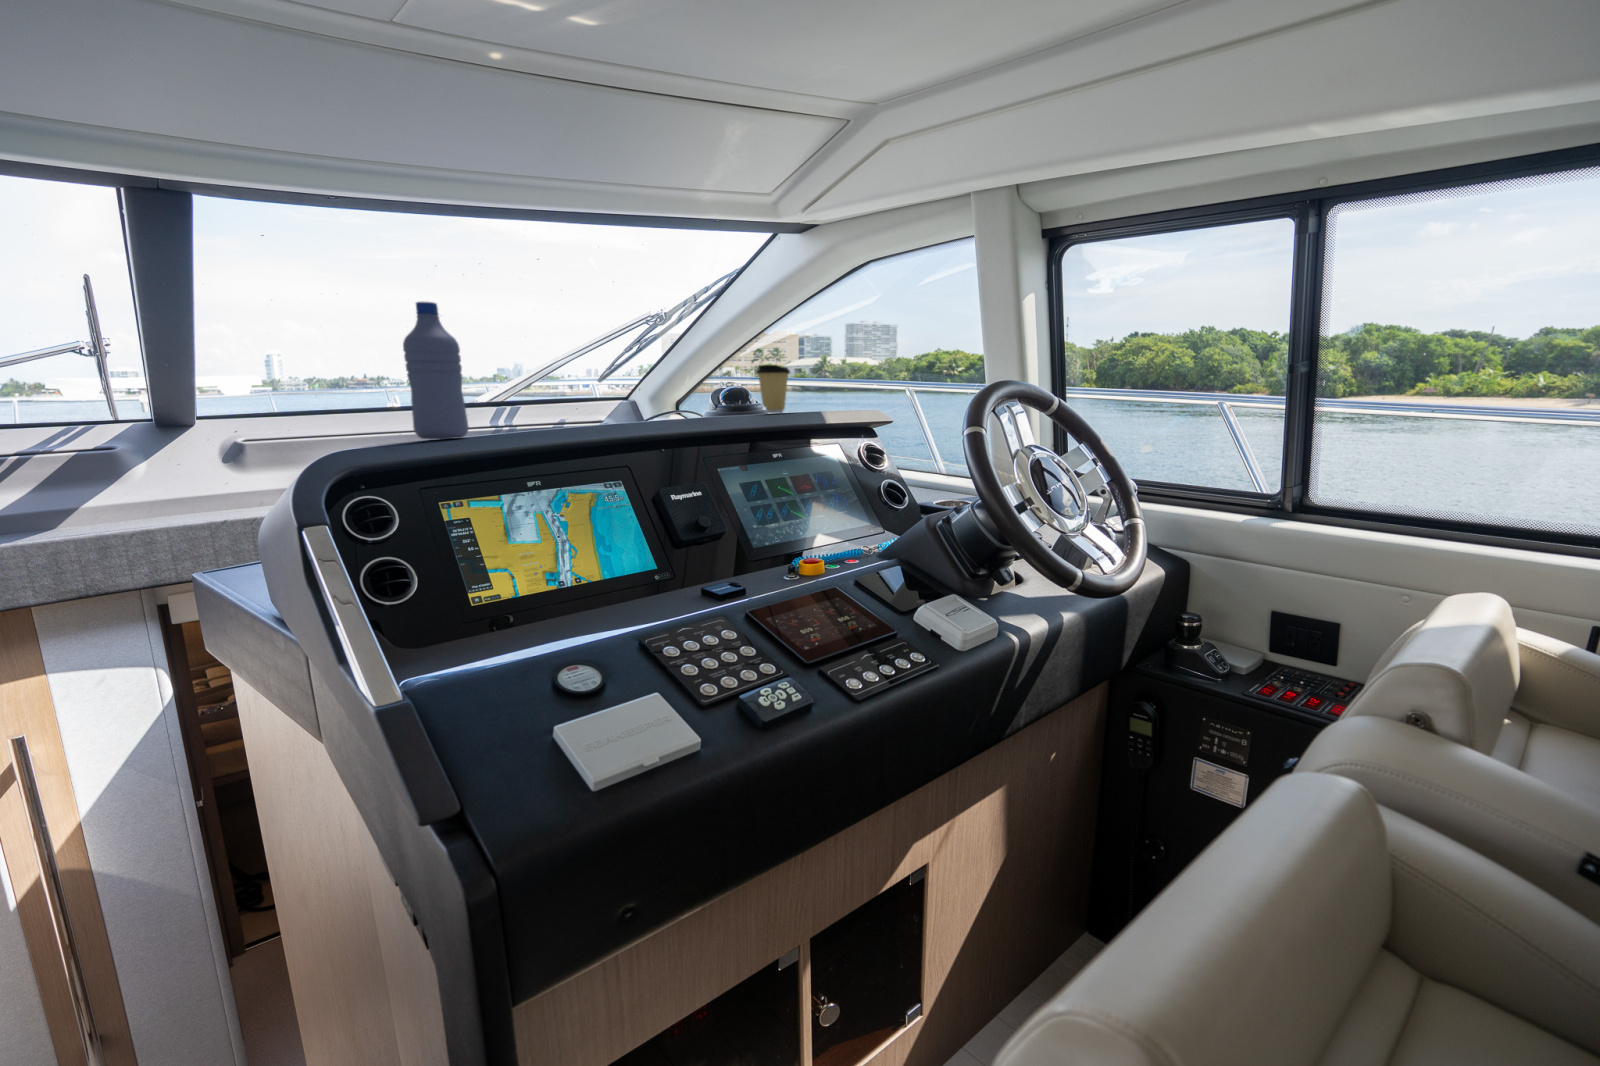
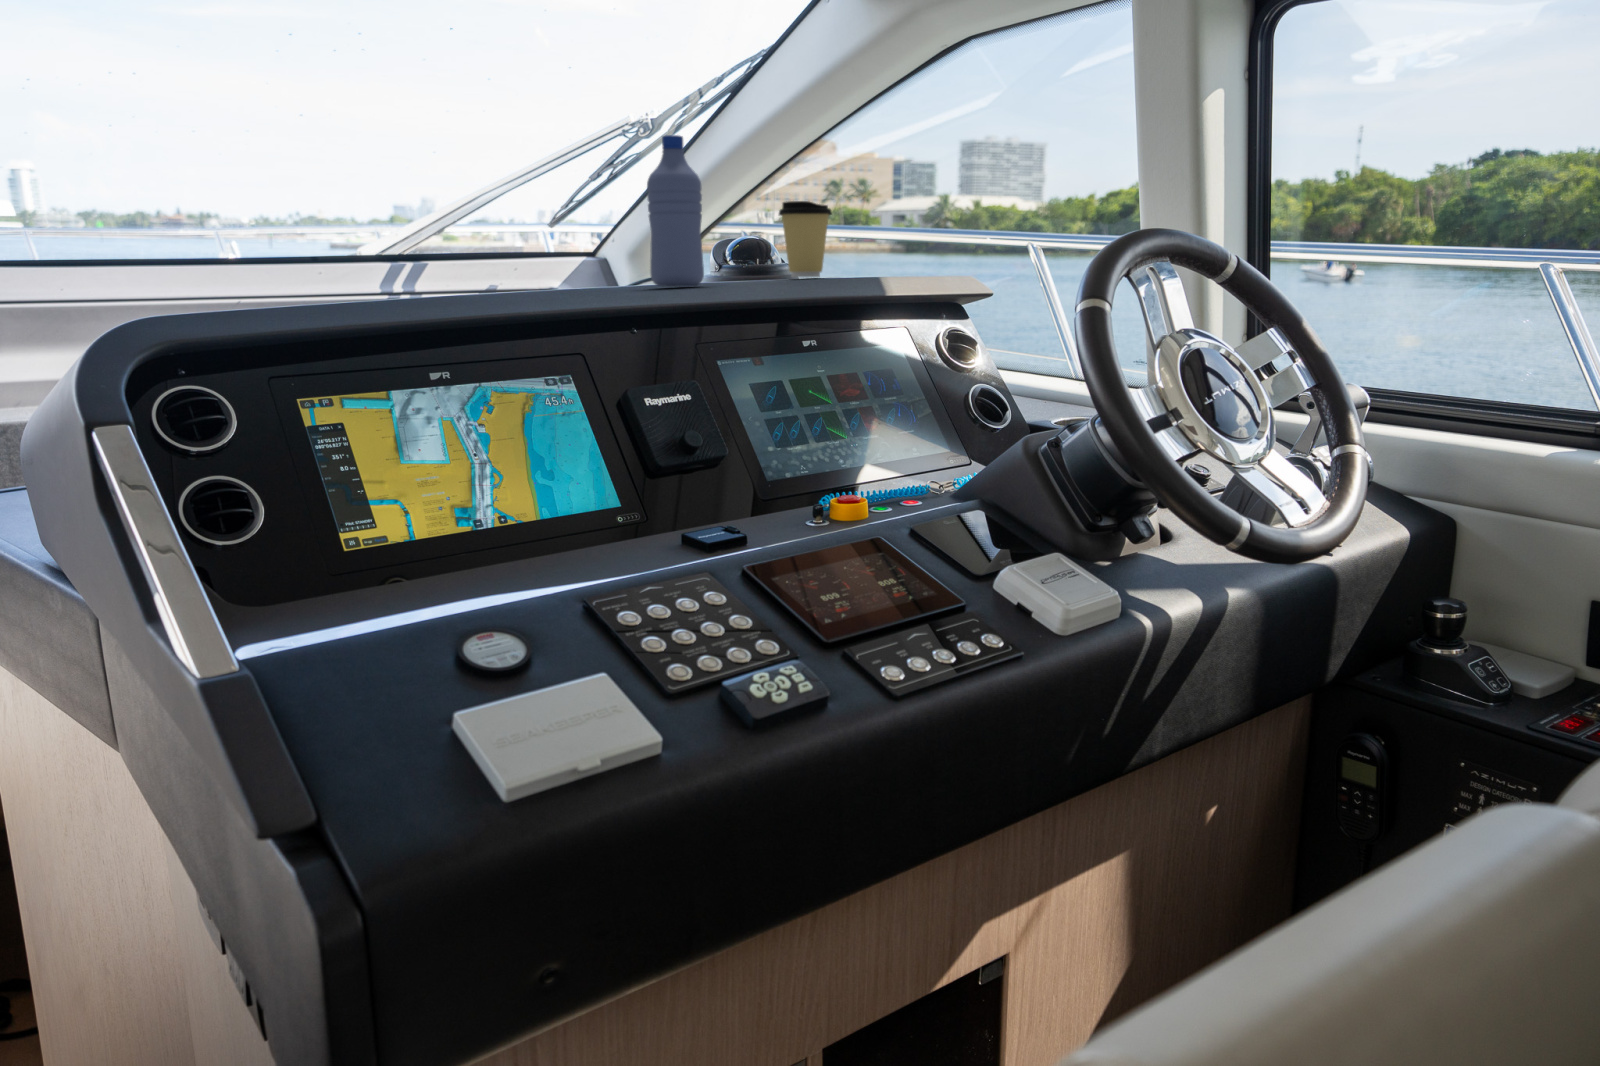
water bottle: present [403,302,469,439] -> present [647,135,704,287]

